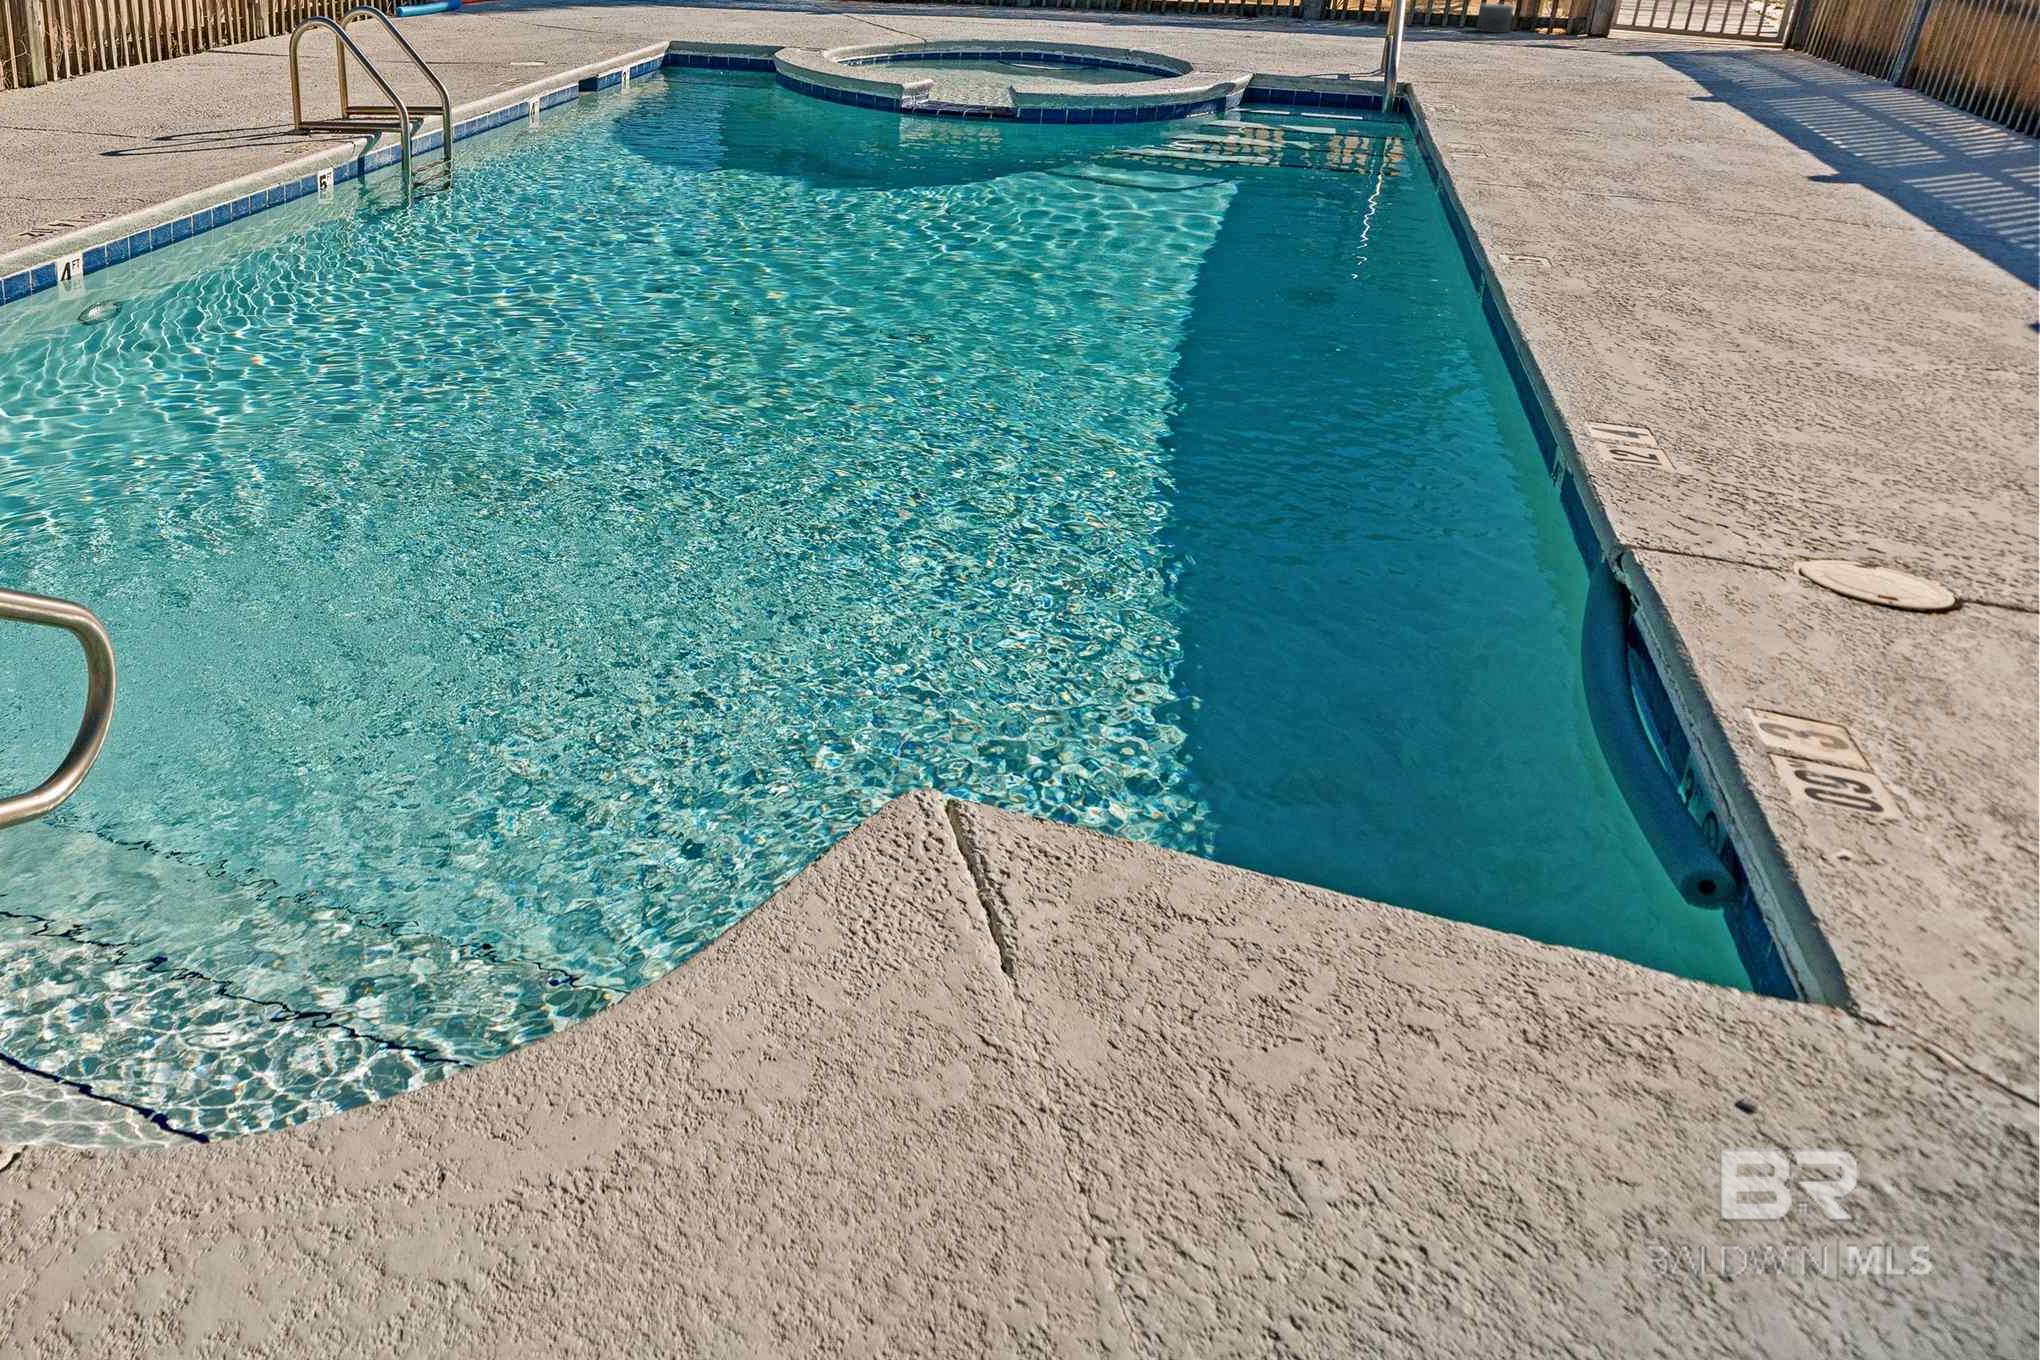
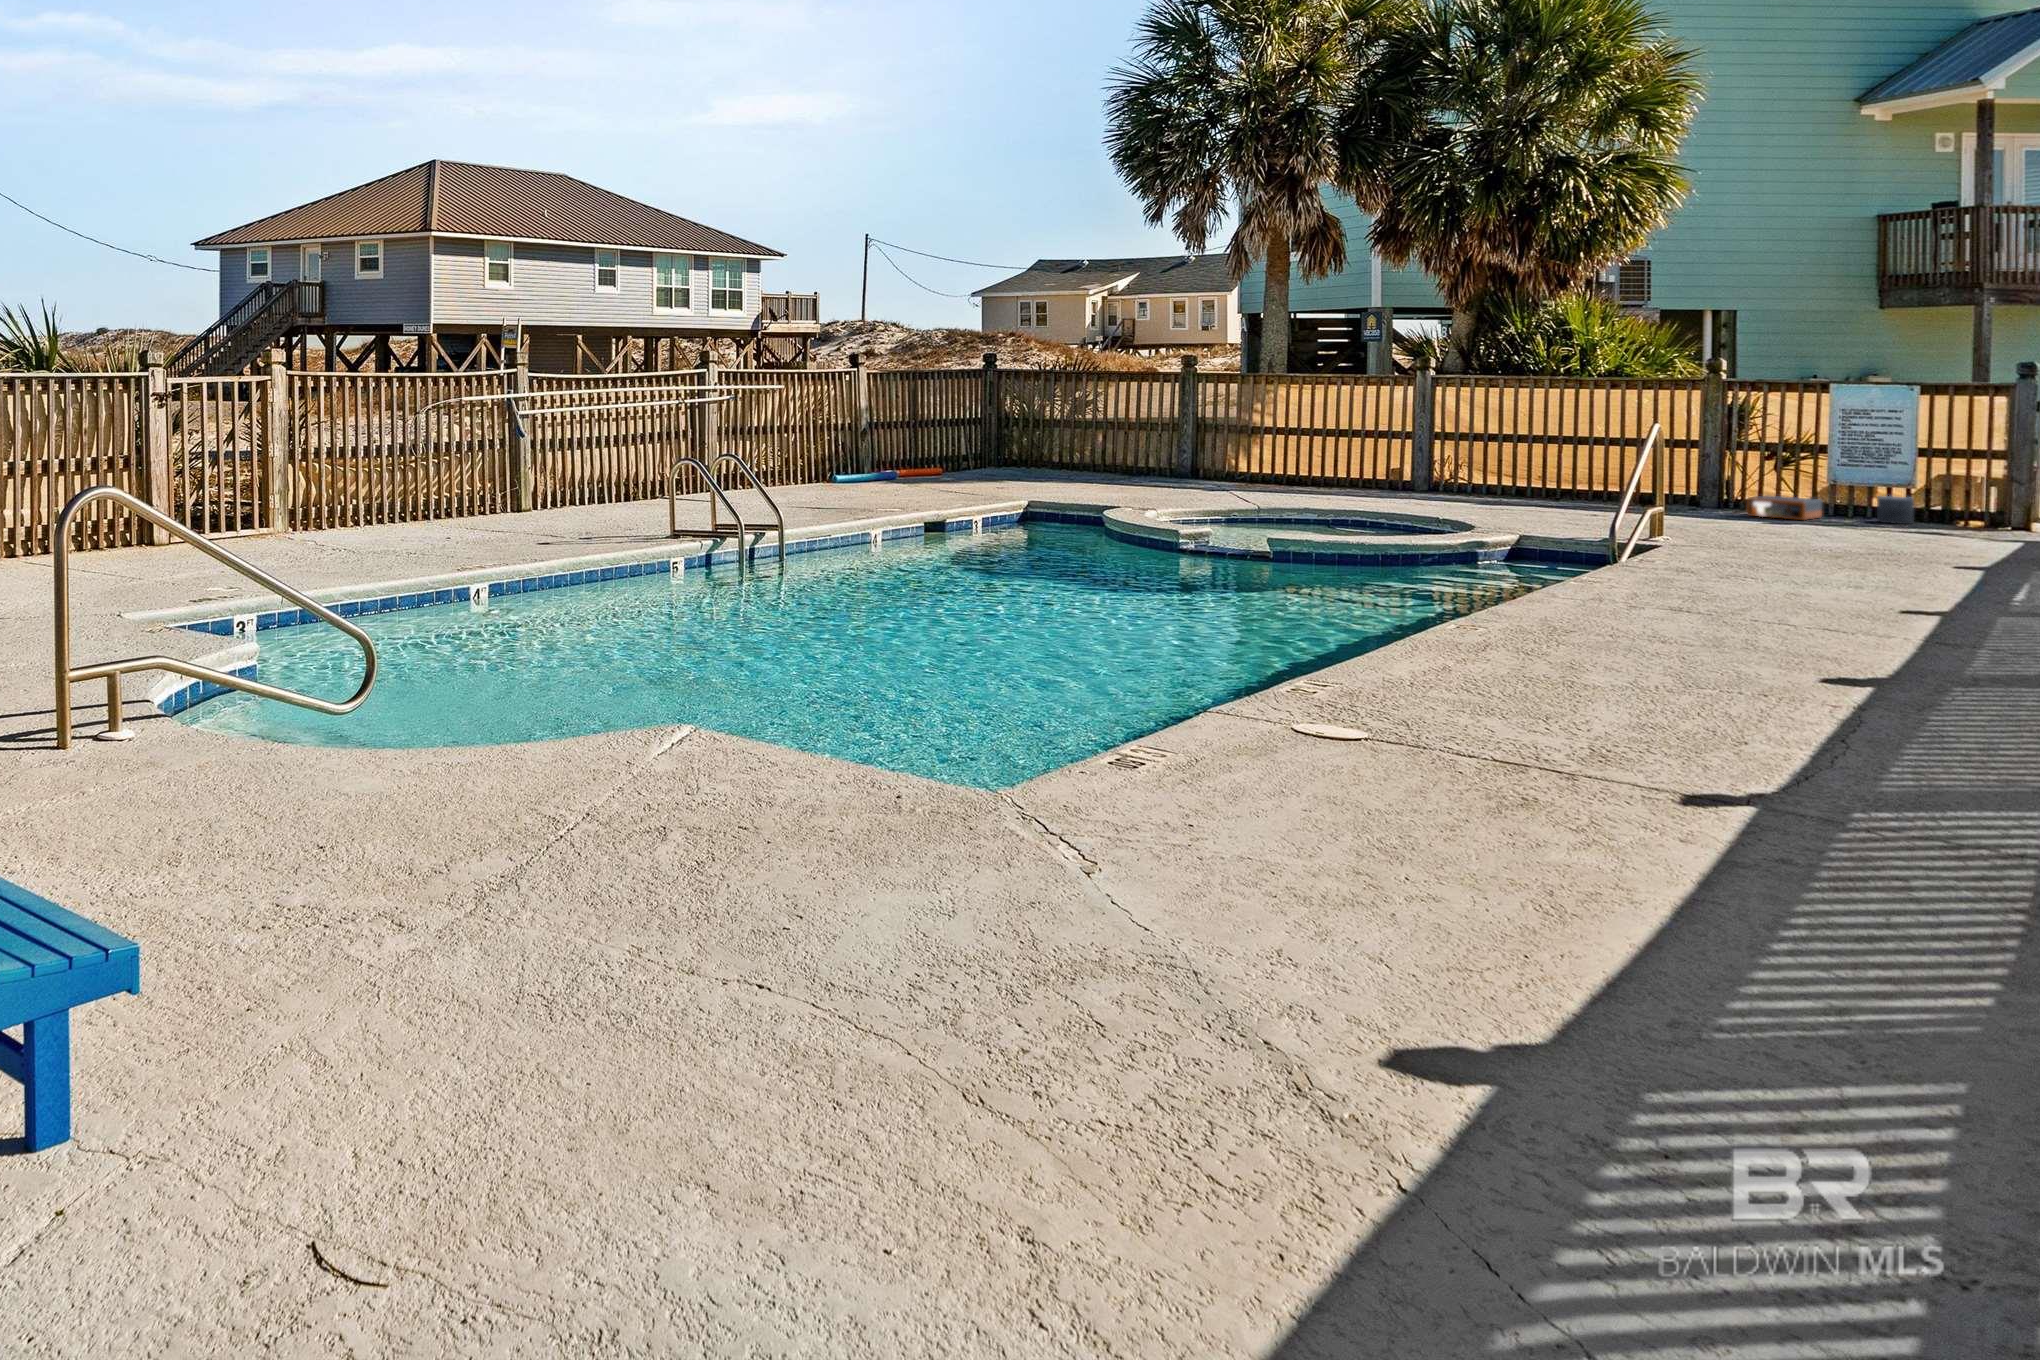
storage box: none [1362,5,1426,32] -> present [1747,495,1823,520]

